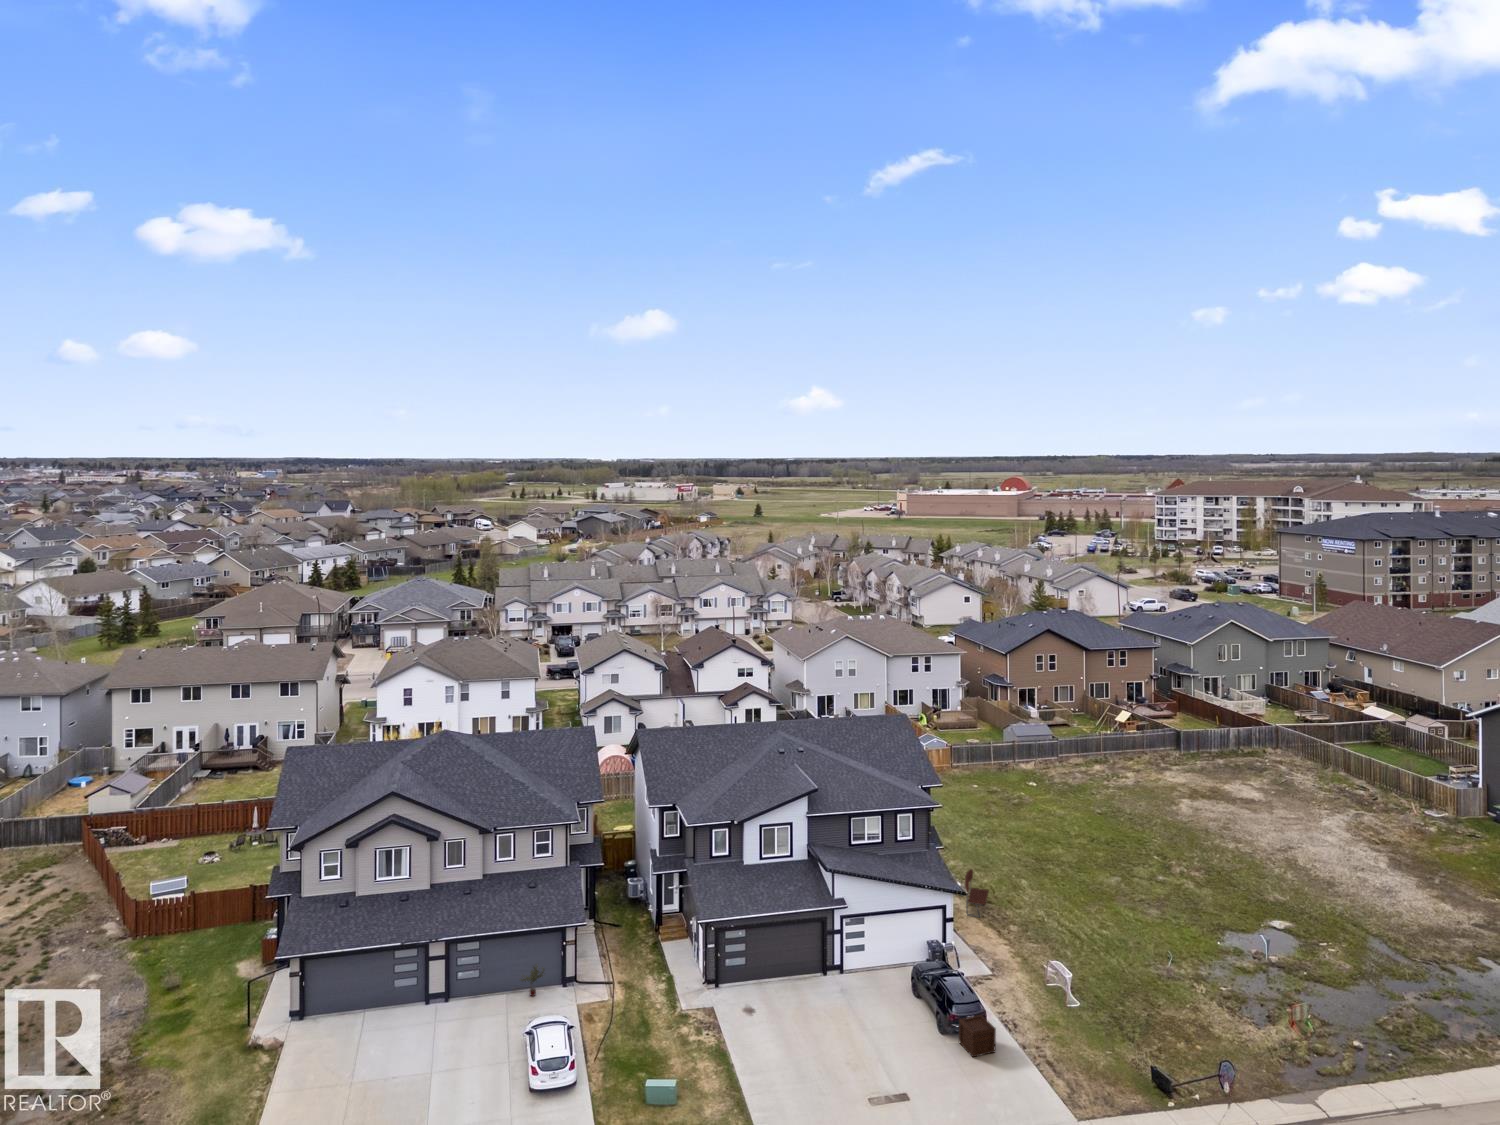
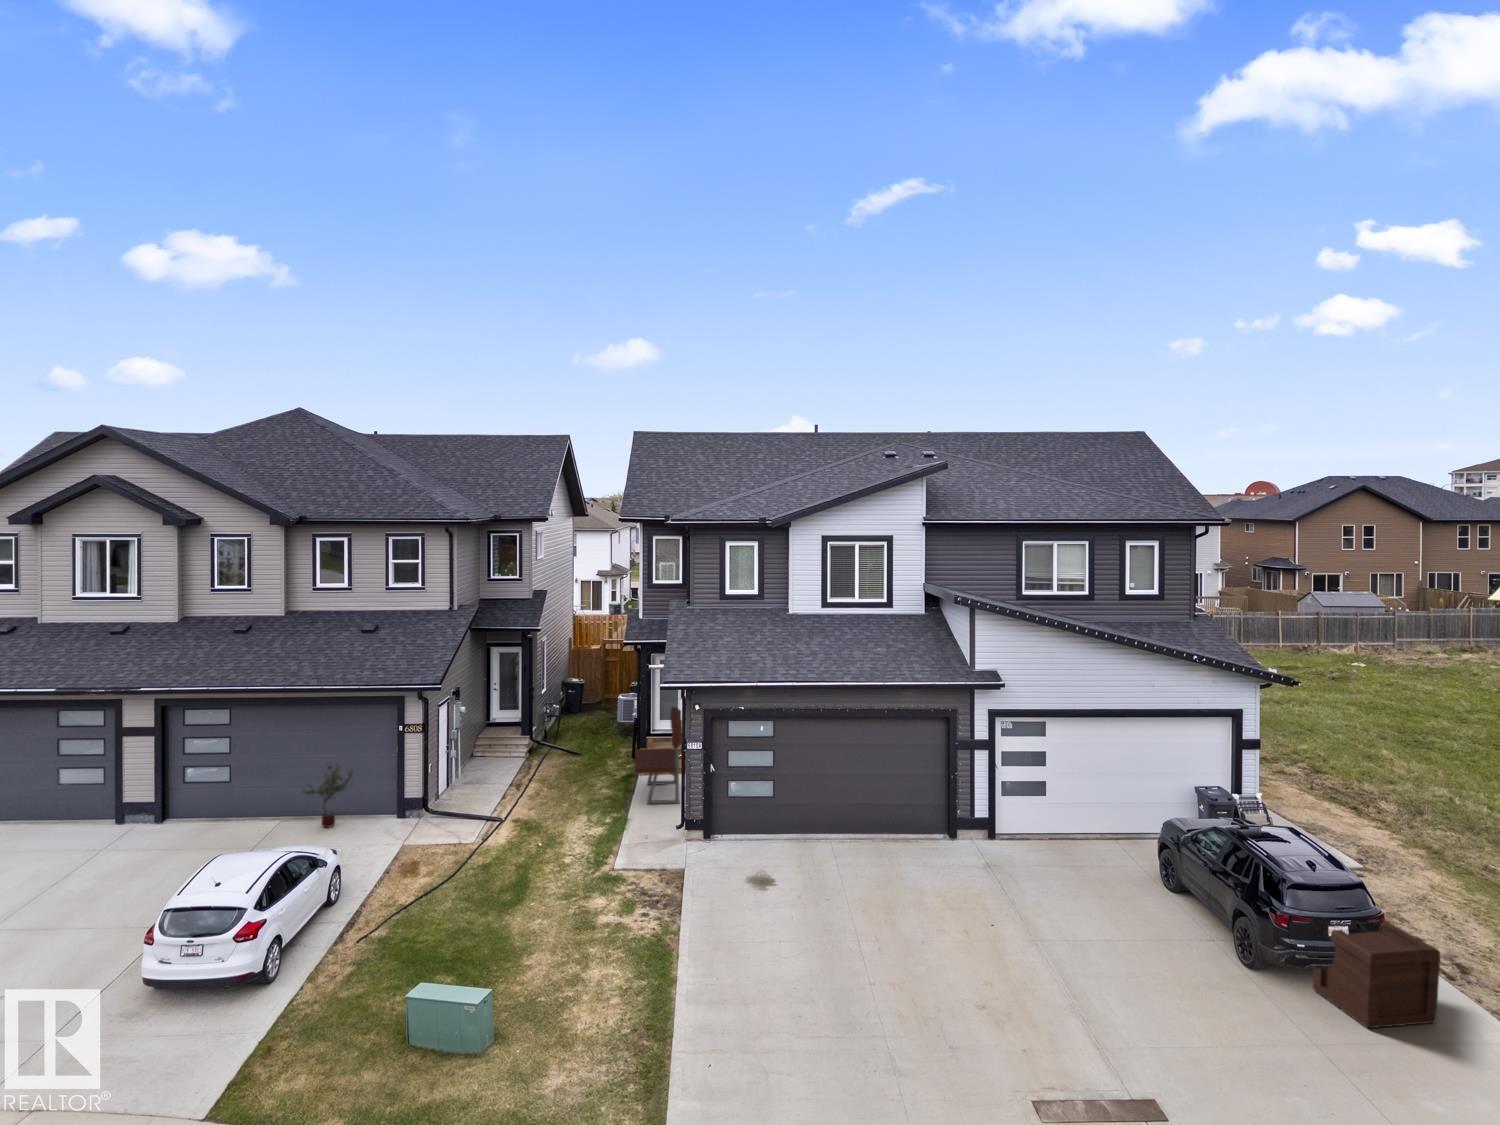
bench: present [965,869,989,917] -> present [635,707,683,804]

